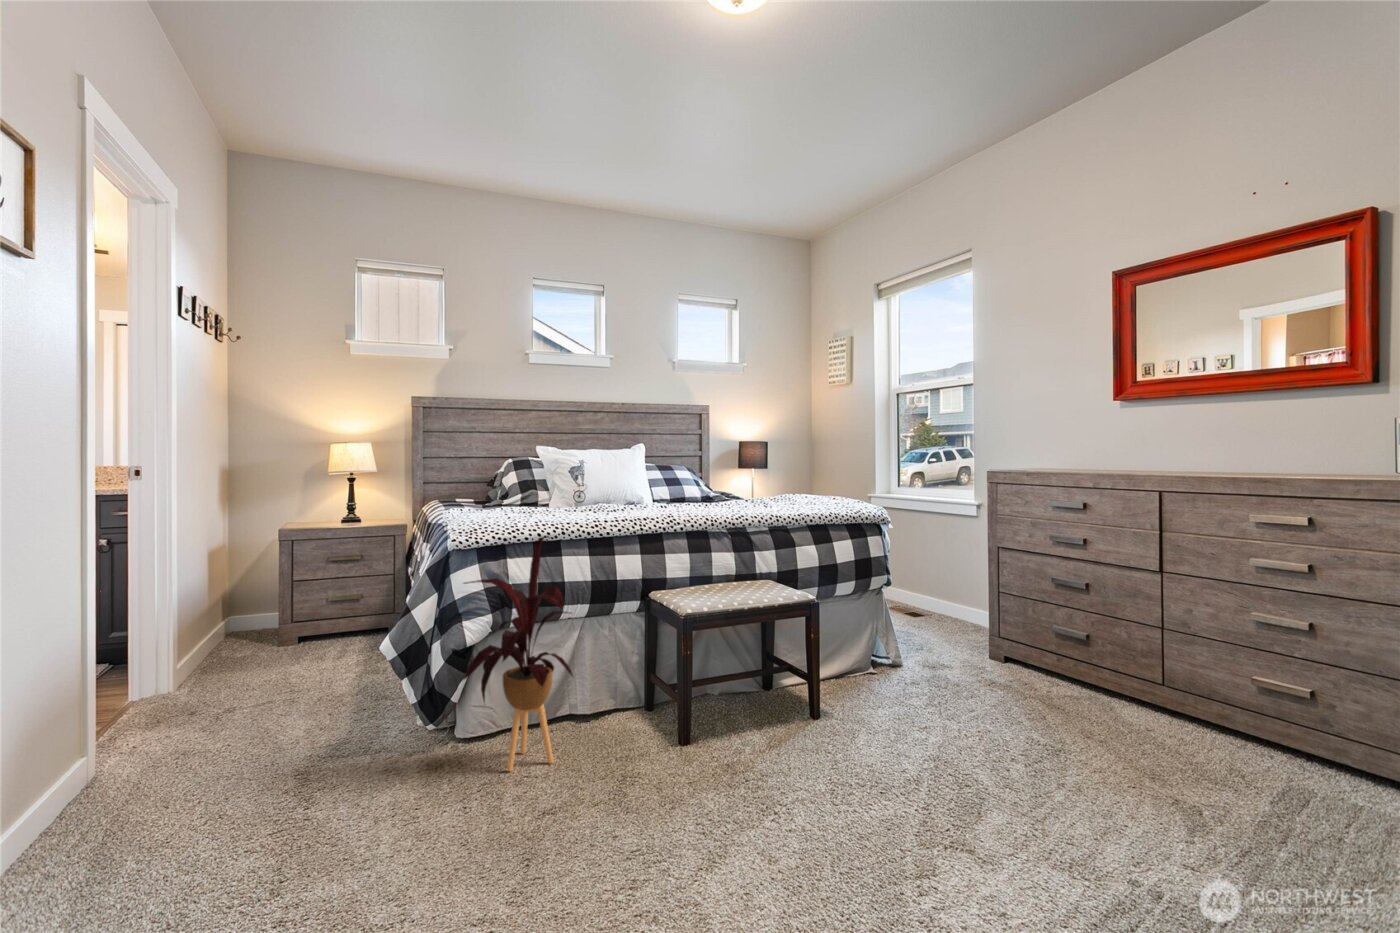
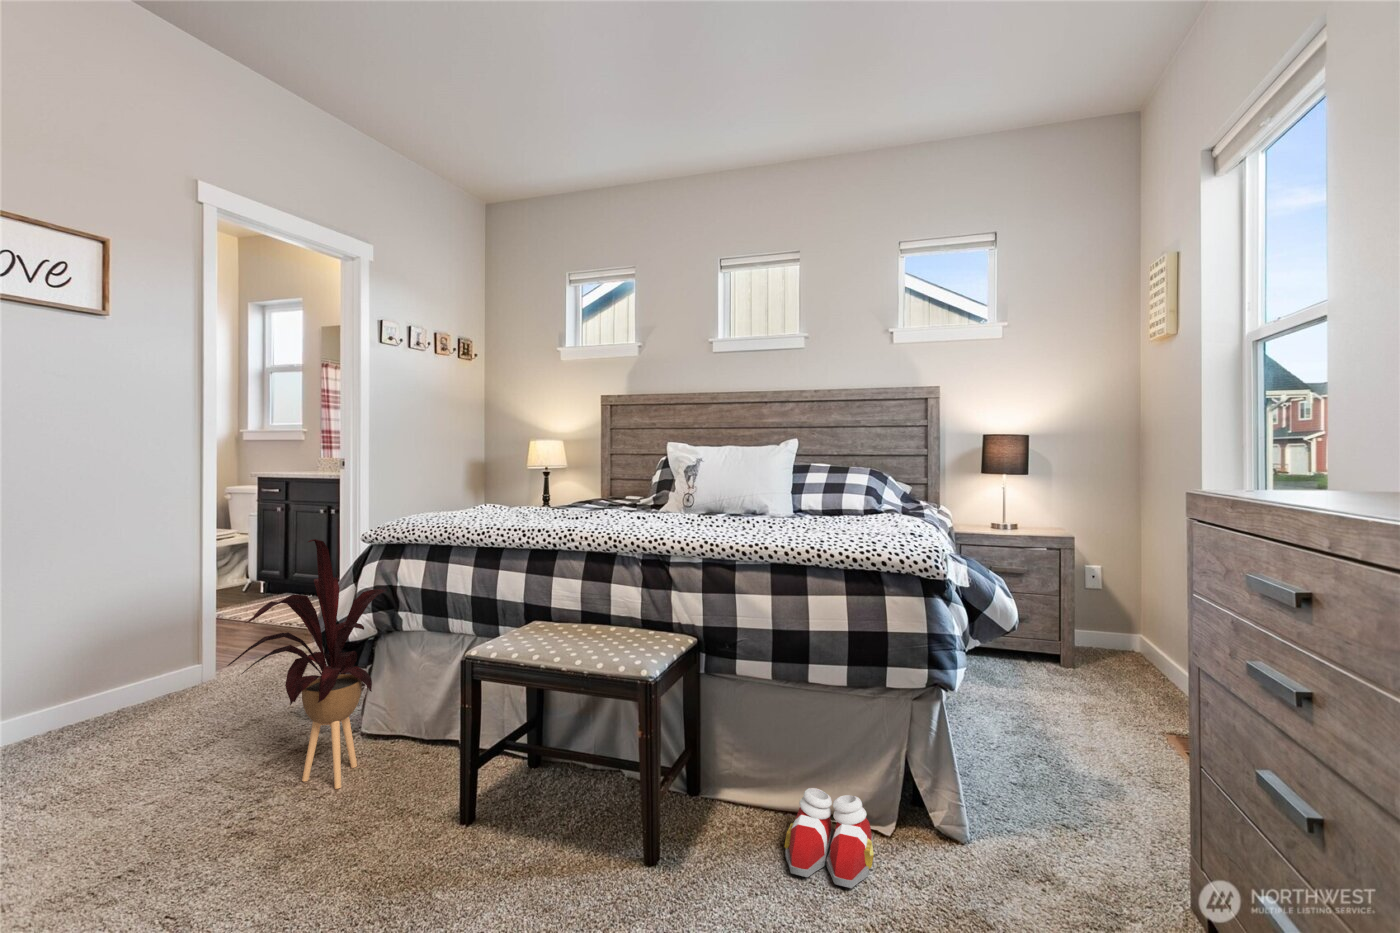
slippers: none [834,650,893,691] -> present [784,788,874,888]

